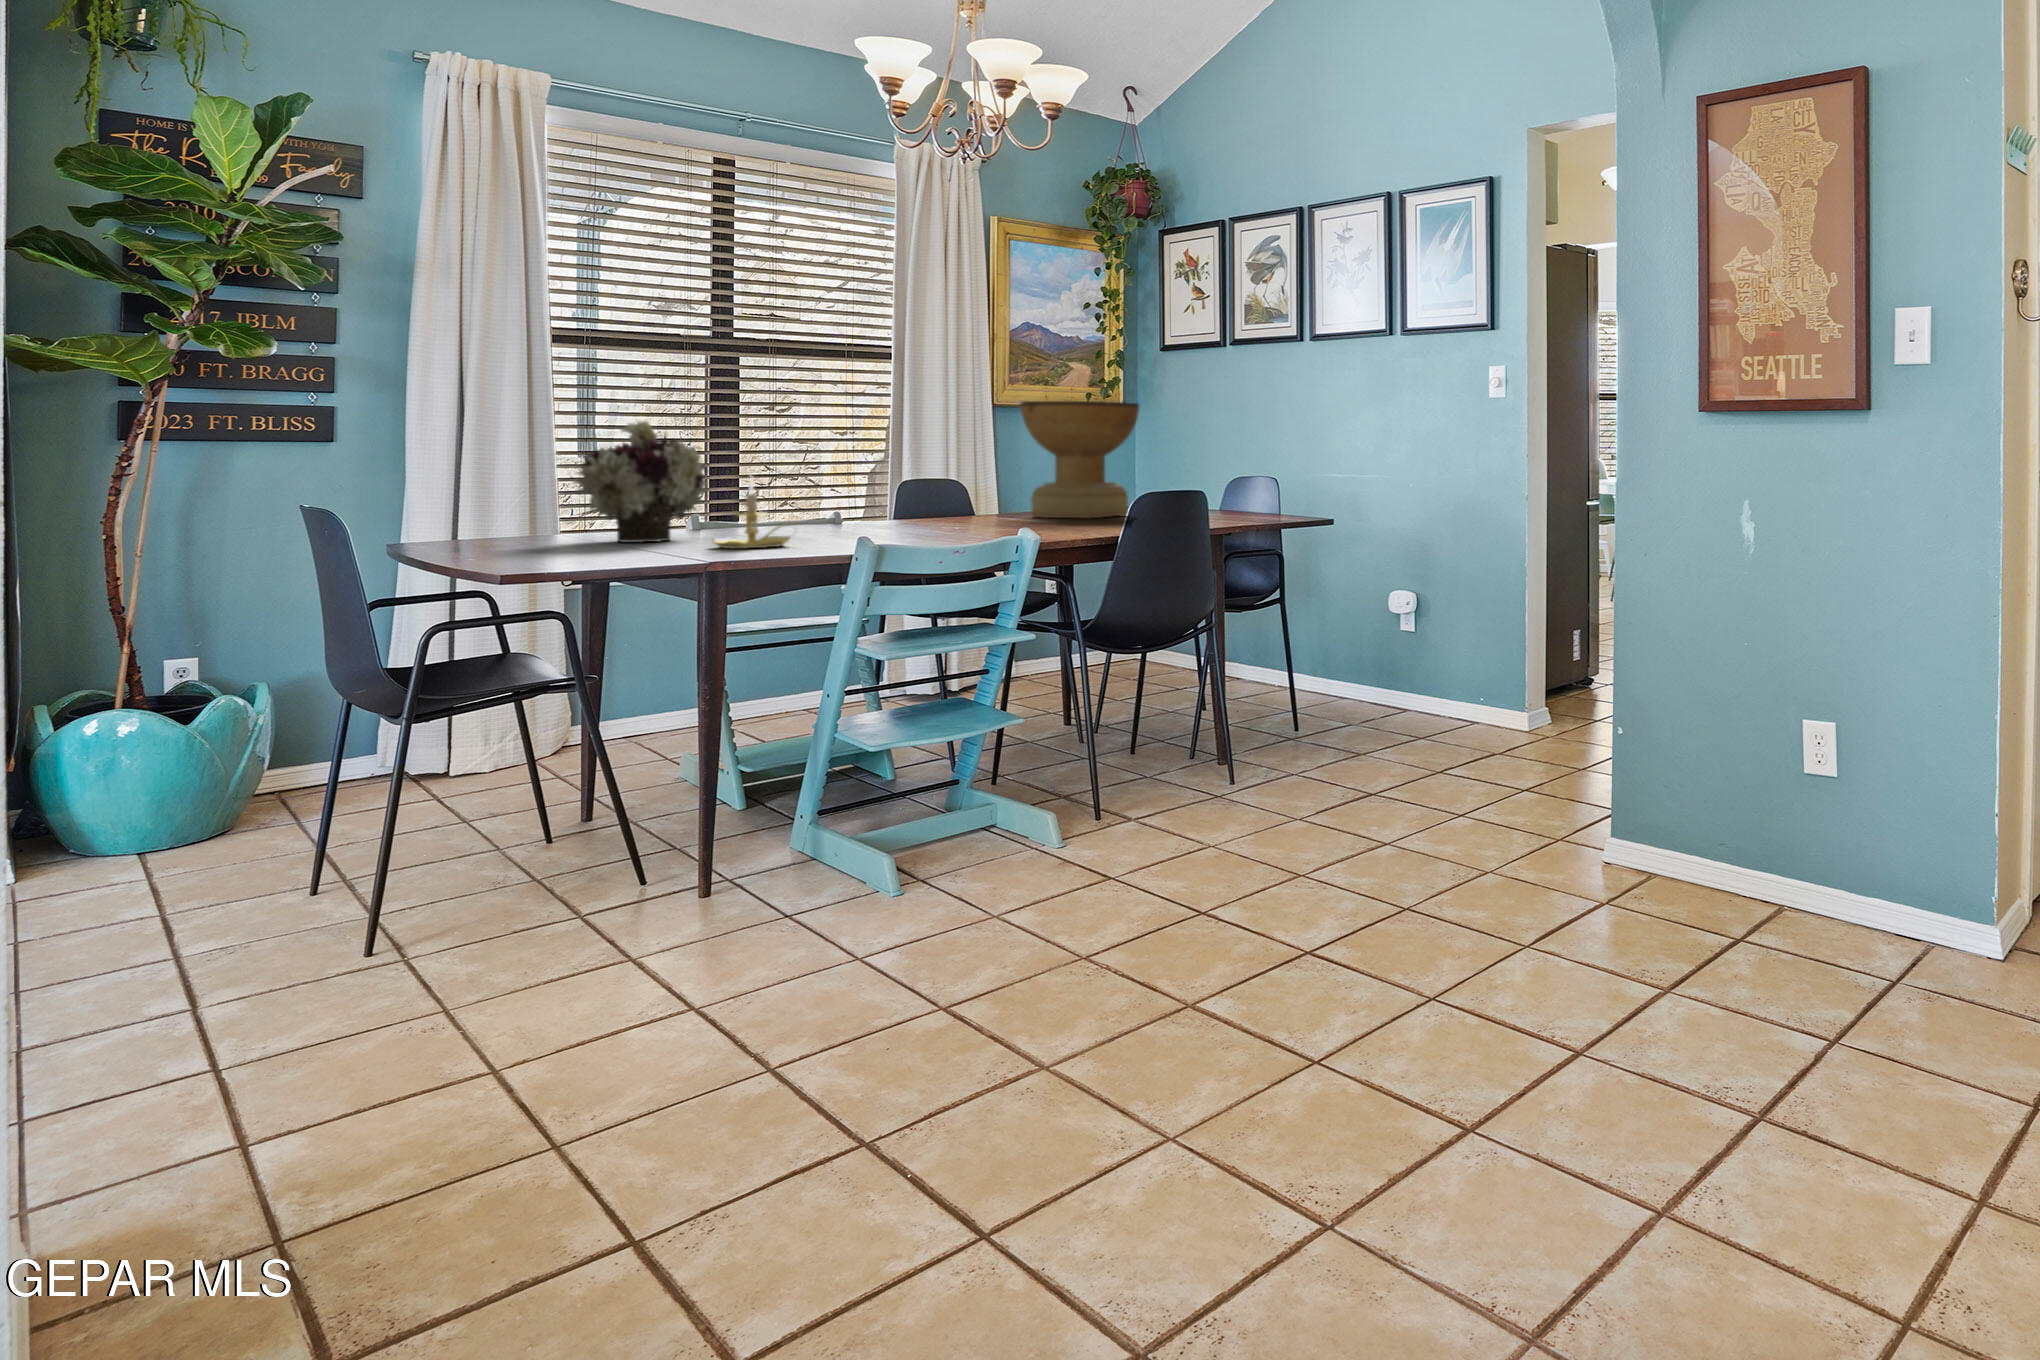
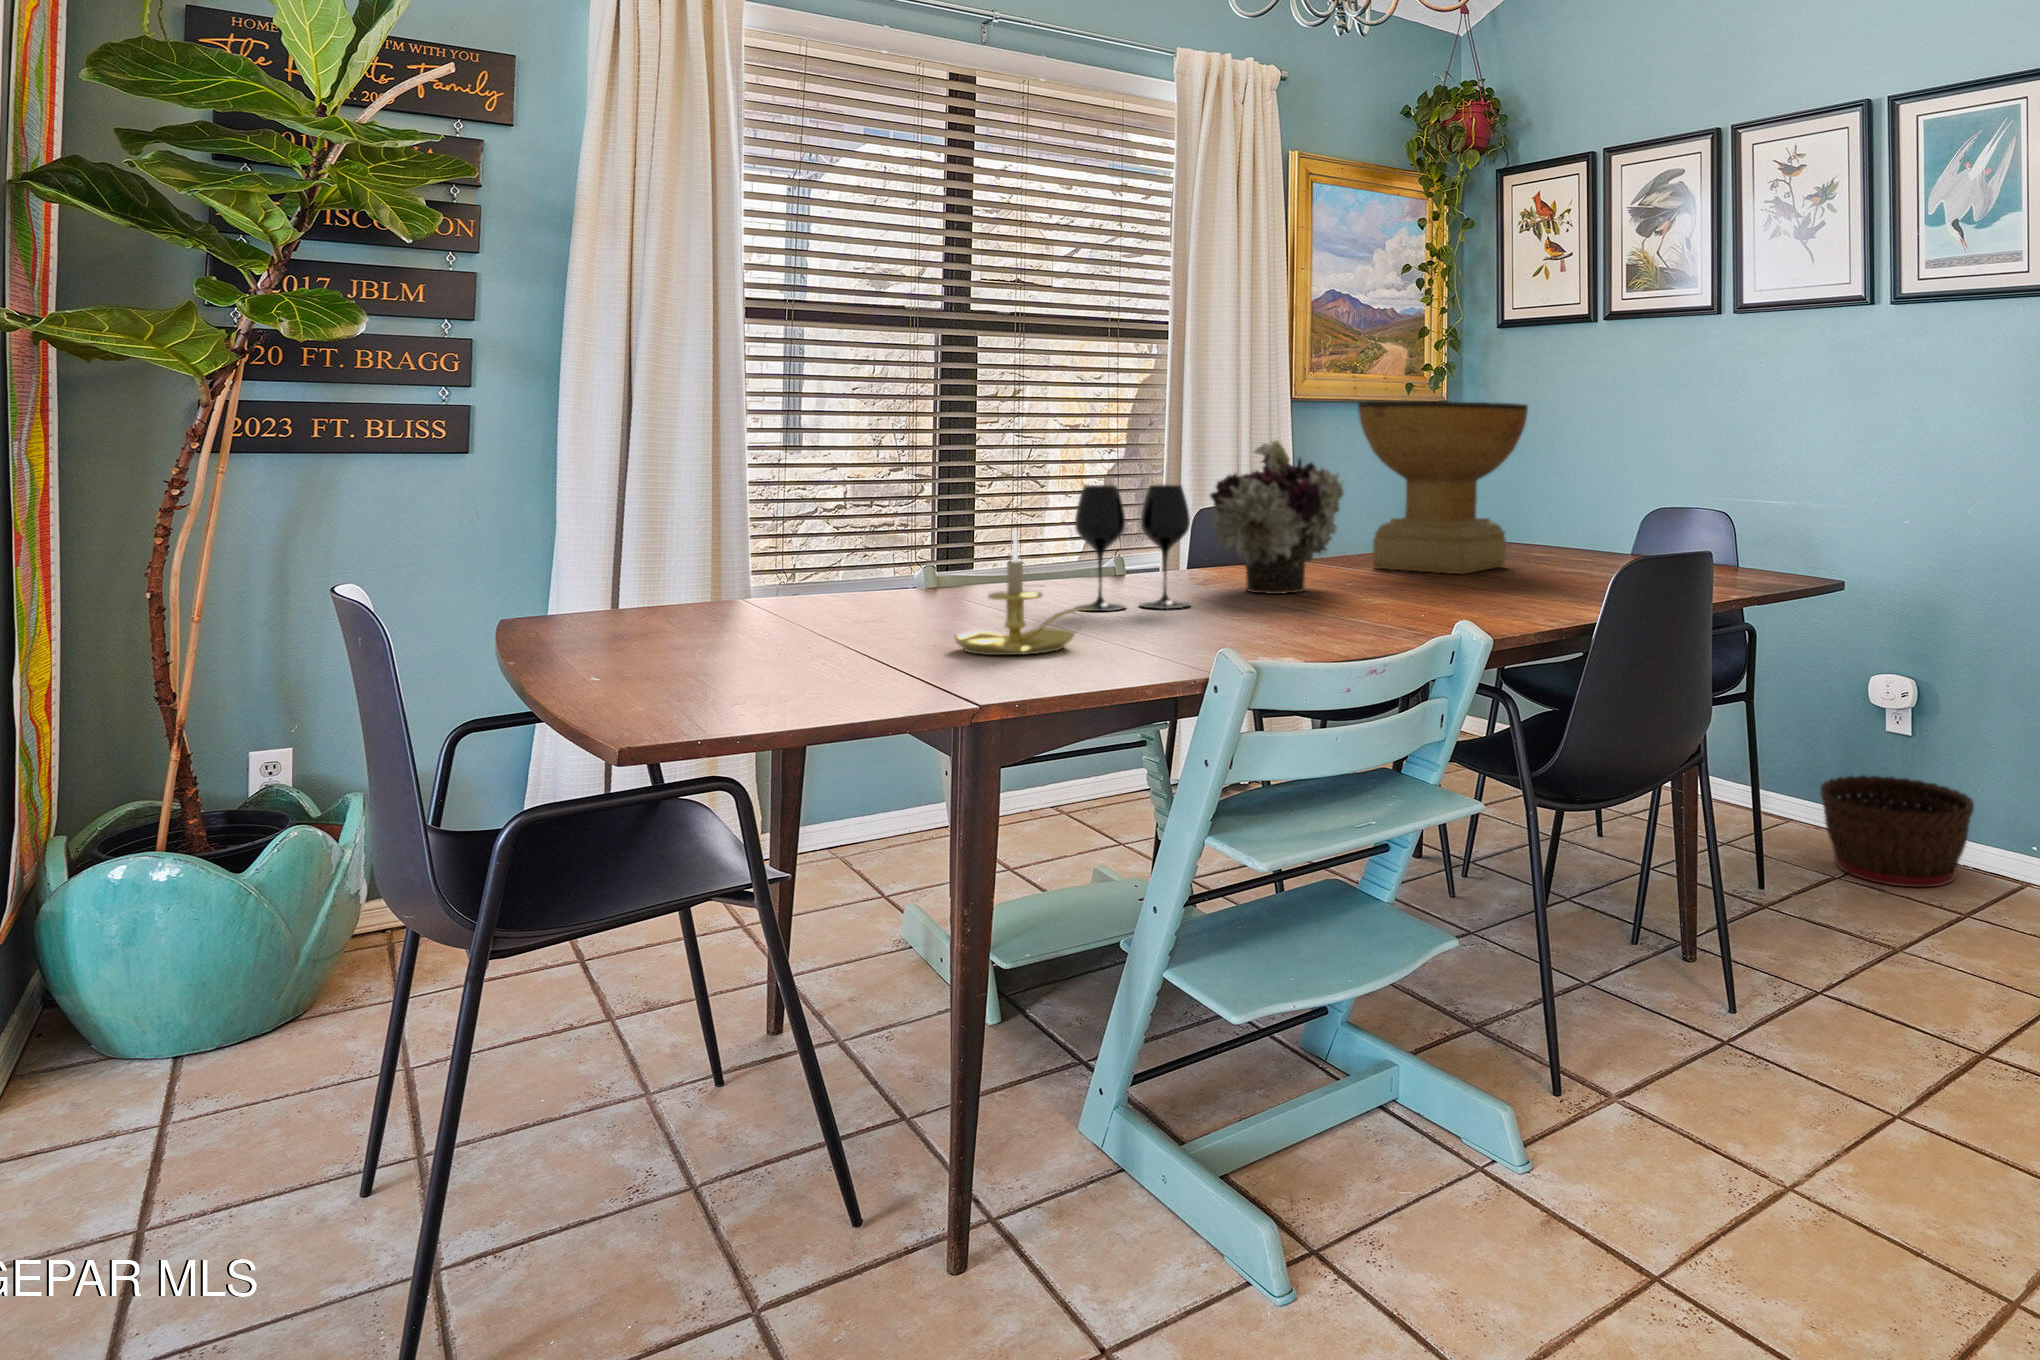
flower arrangement: present [574,421,707,543] -> present [1210,440,1344,594]
wine glass: none [799,454,881,535] -> present [1074,485,1190,611]
basket: none [1348,654,1442,720] -> present [1820,775,1974,887]

